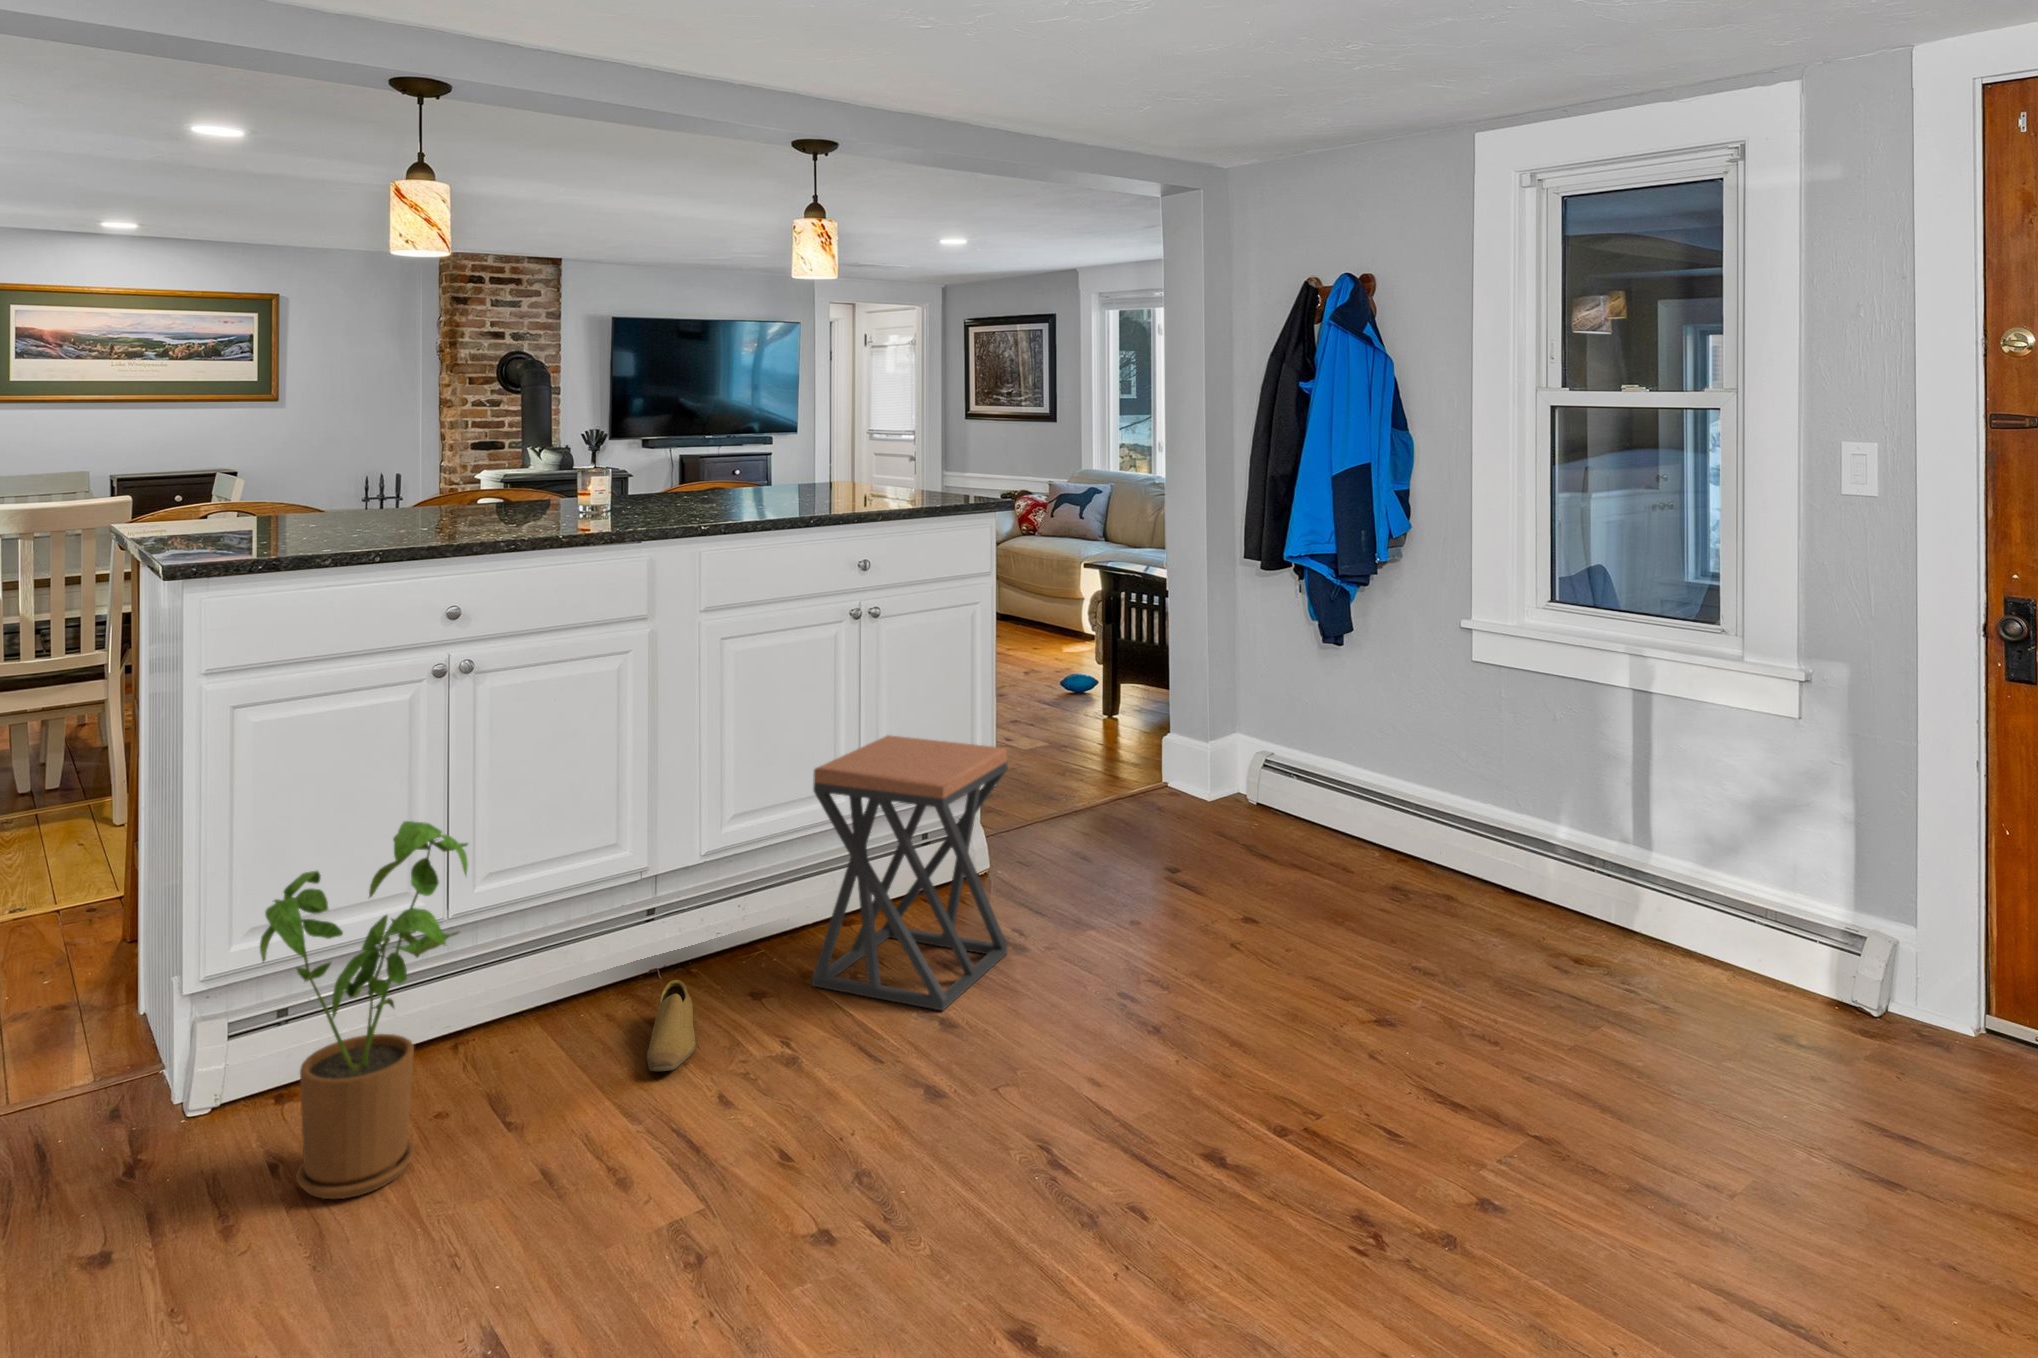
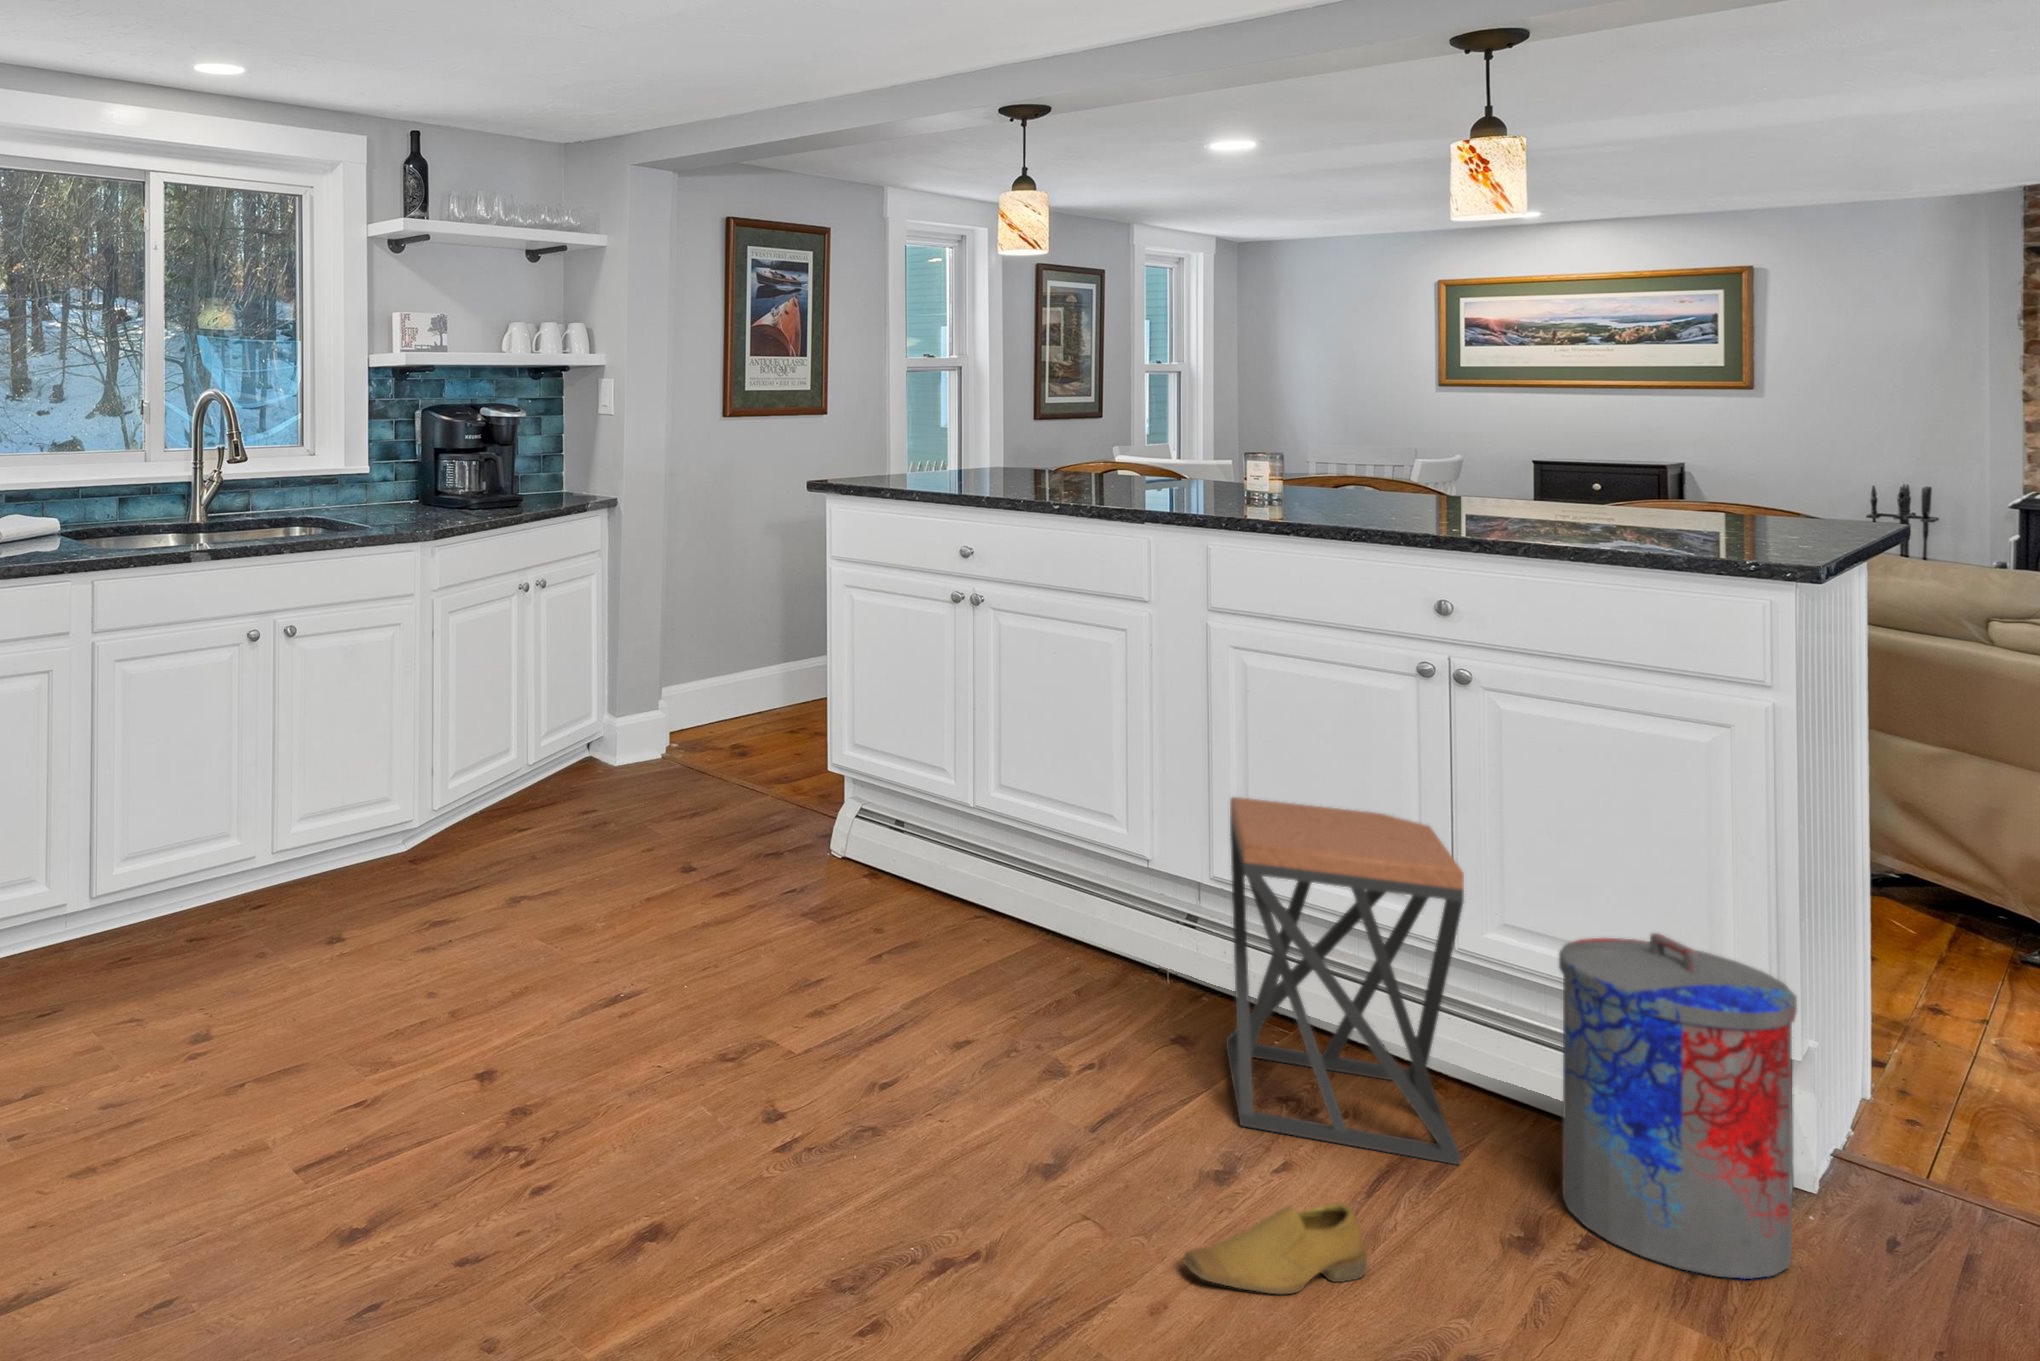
trash can: none [1025,744,1141,940] -> present [1559,933,1797,1279]
house plant: present [260,821,468,1199] -> none [723,678,874,936]
shoe: present [647,980,696,1071] -> present [1183,1203,1367,1294]

